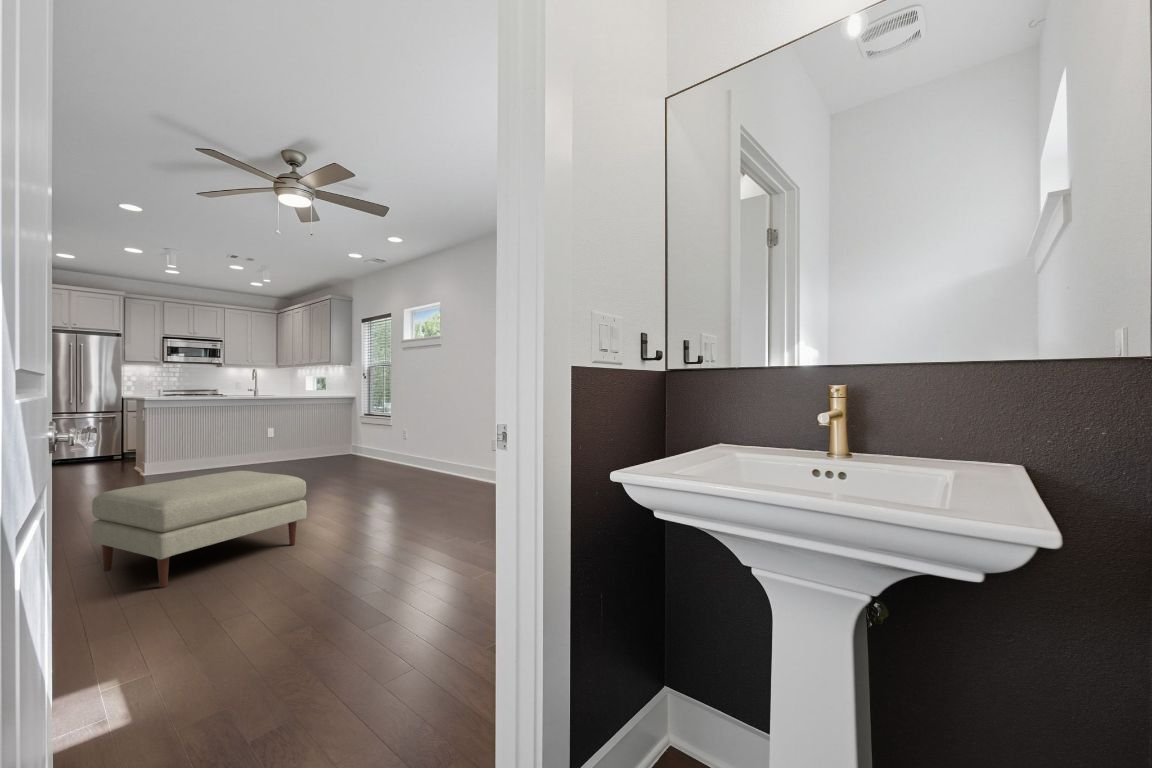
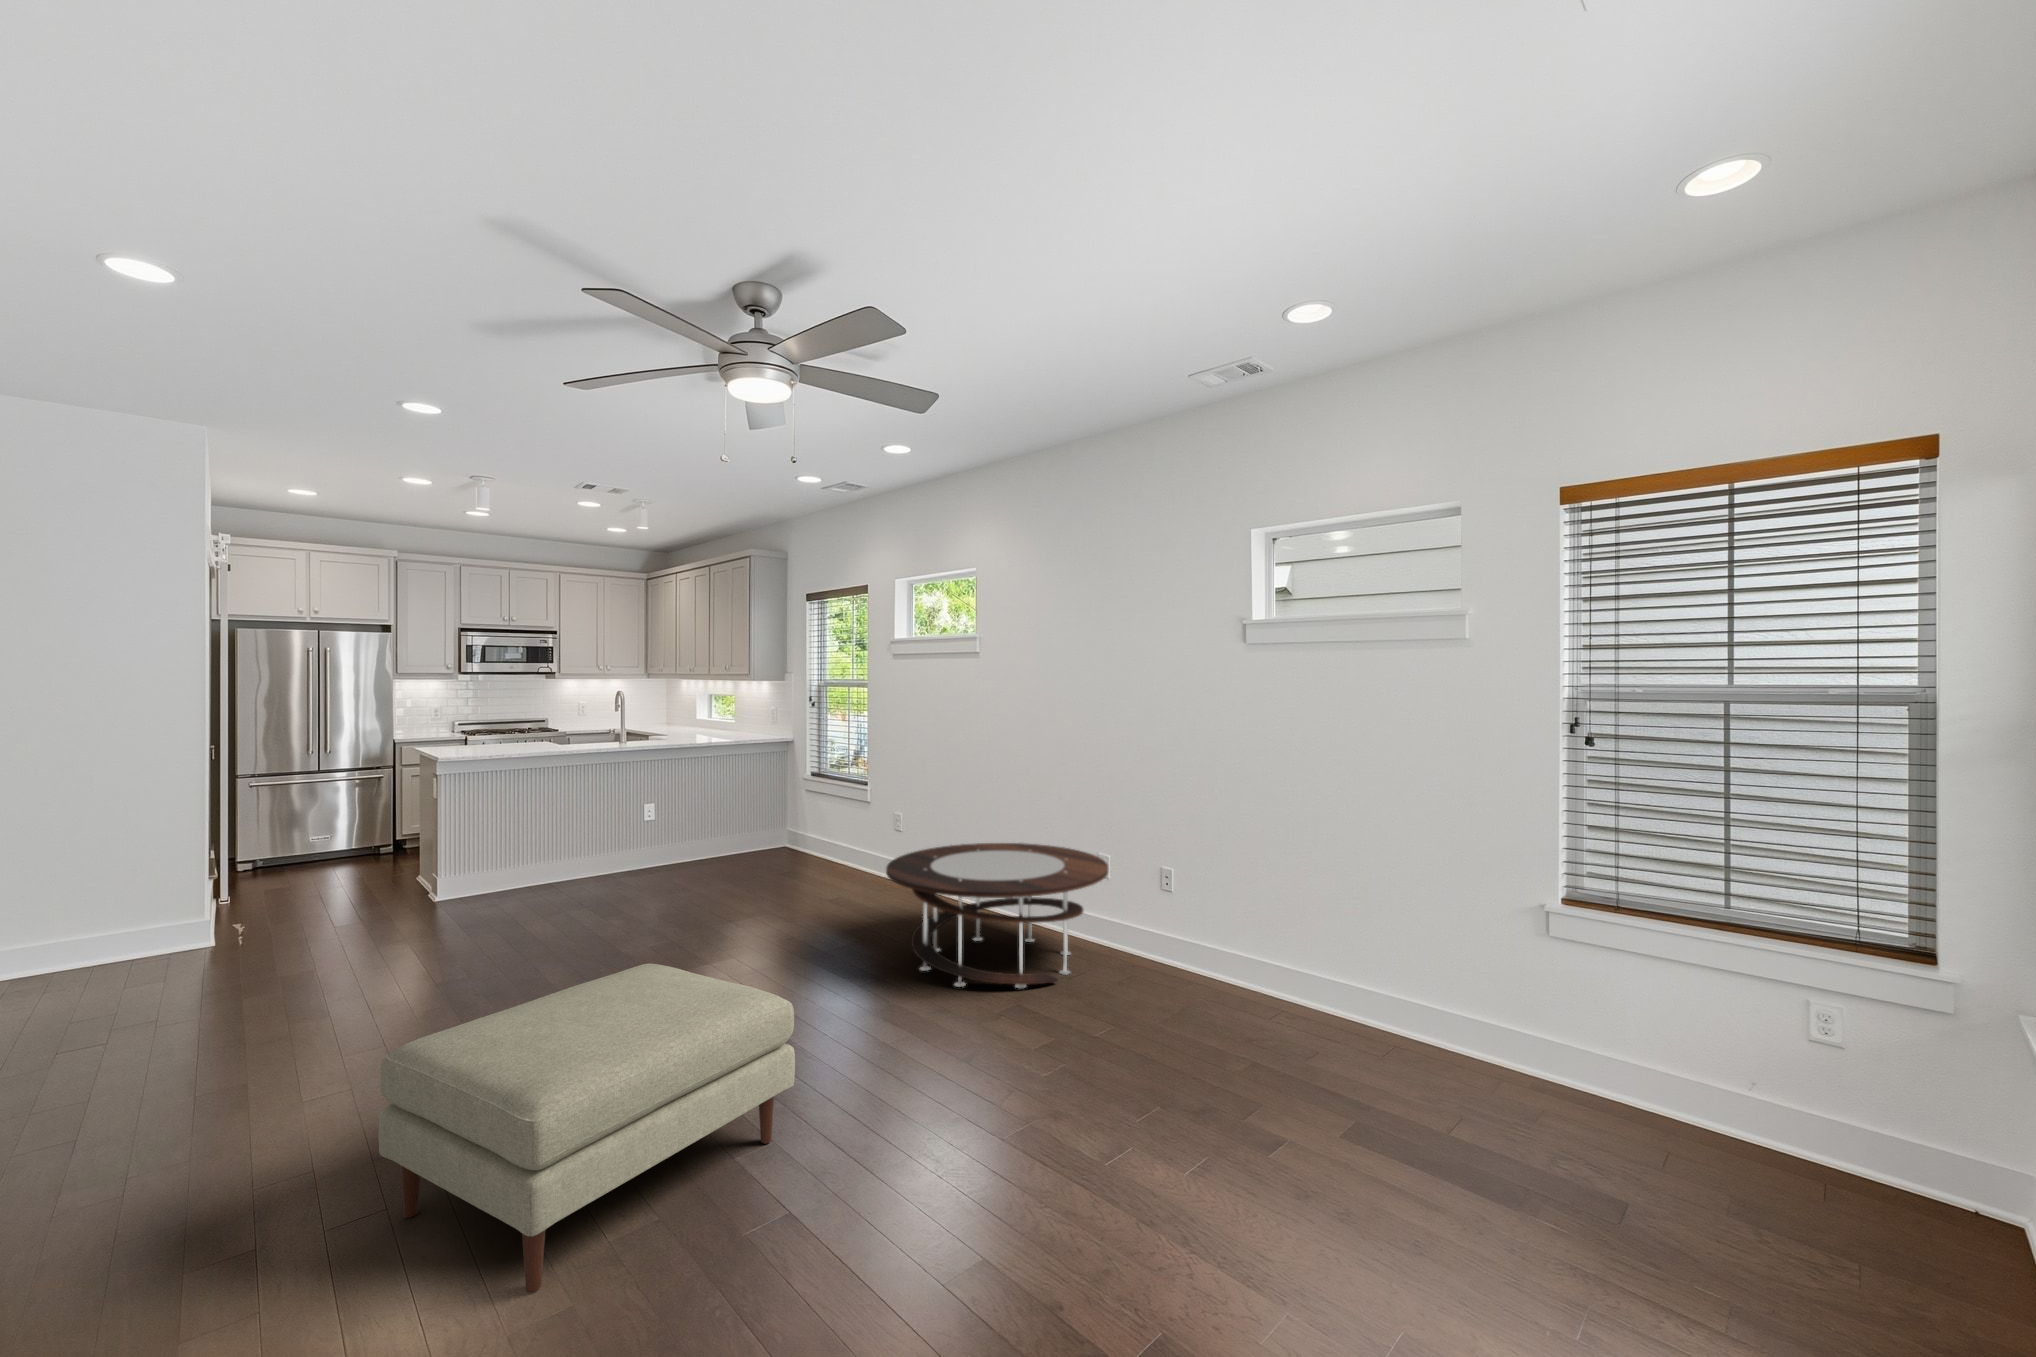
coffee table: none [381,436,494,497] -> present [886,843,1108,989]

